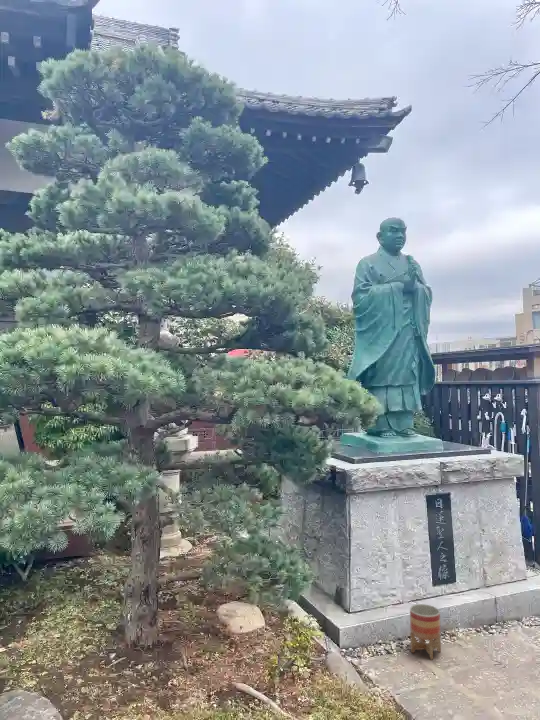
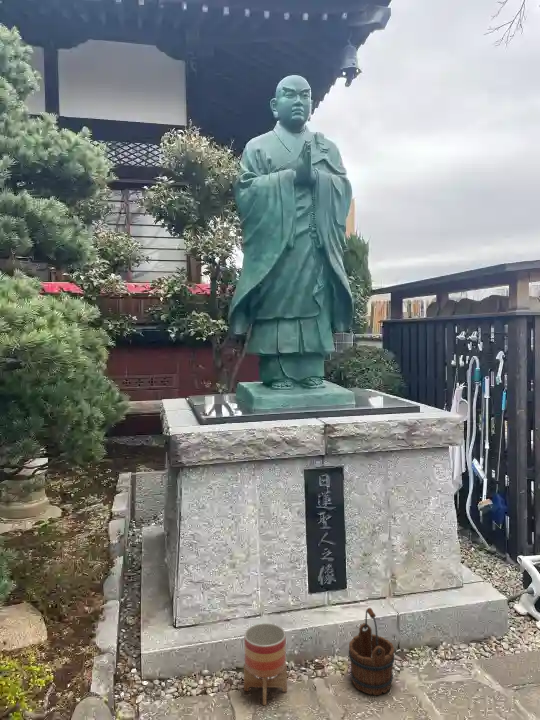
wooden bucket: none [475,590,509,650] -> present [349,608,394,695]

